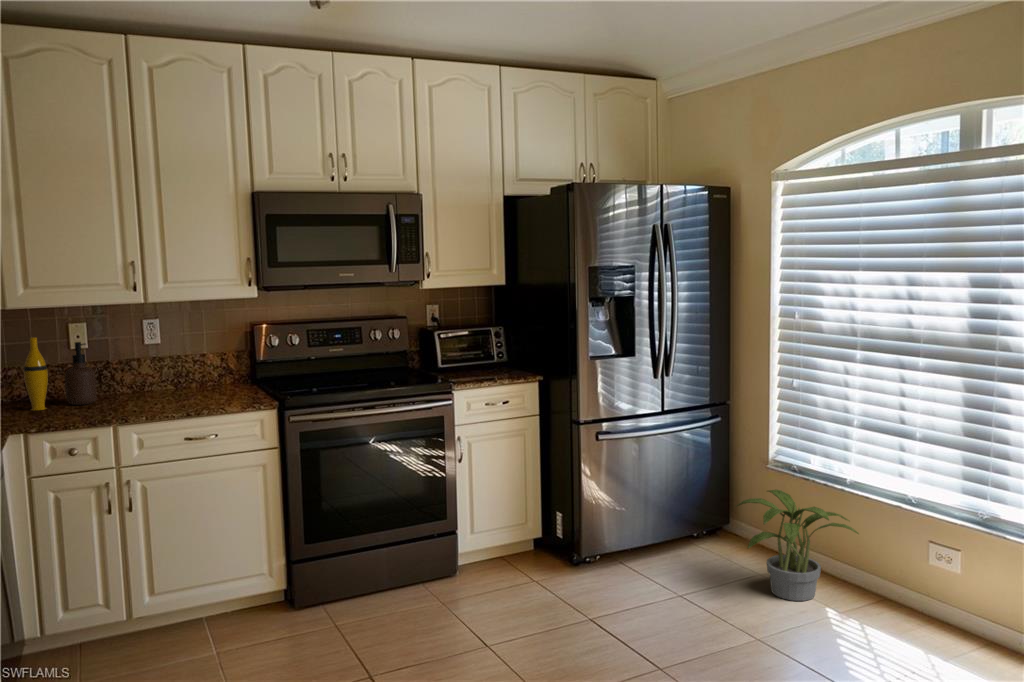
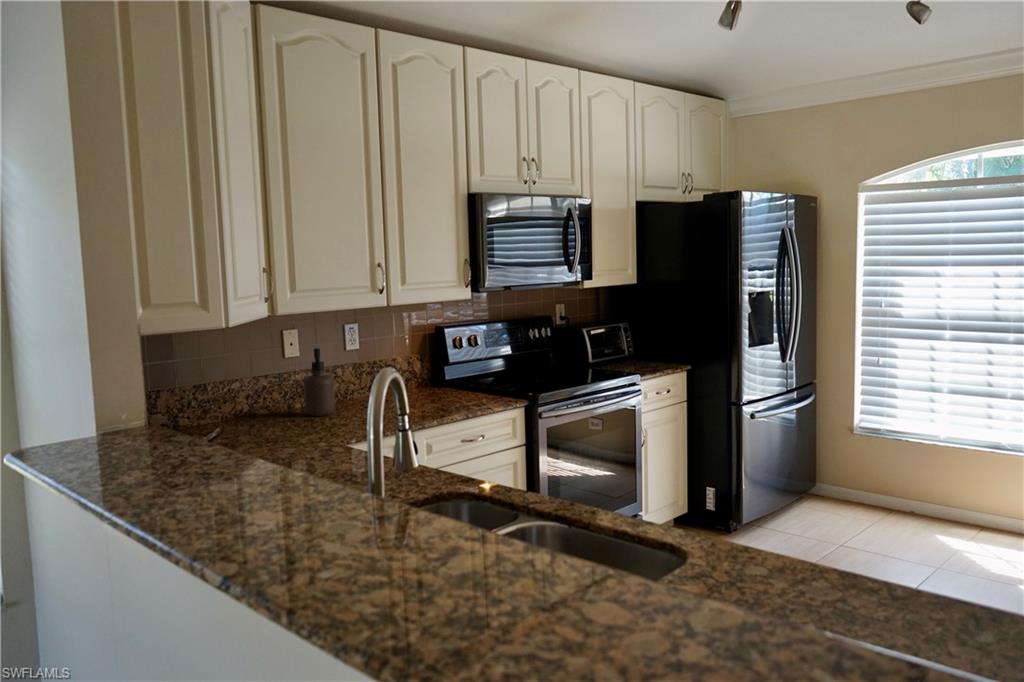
vase: present [24,338,48,411] -> none [280,344,303,424]
potted plant: present [736,490,859,601] -> none [868,450,975,539]

